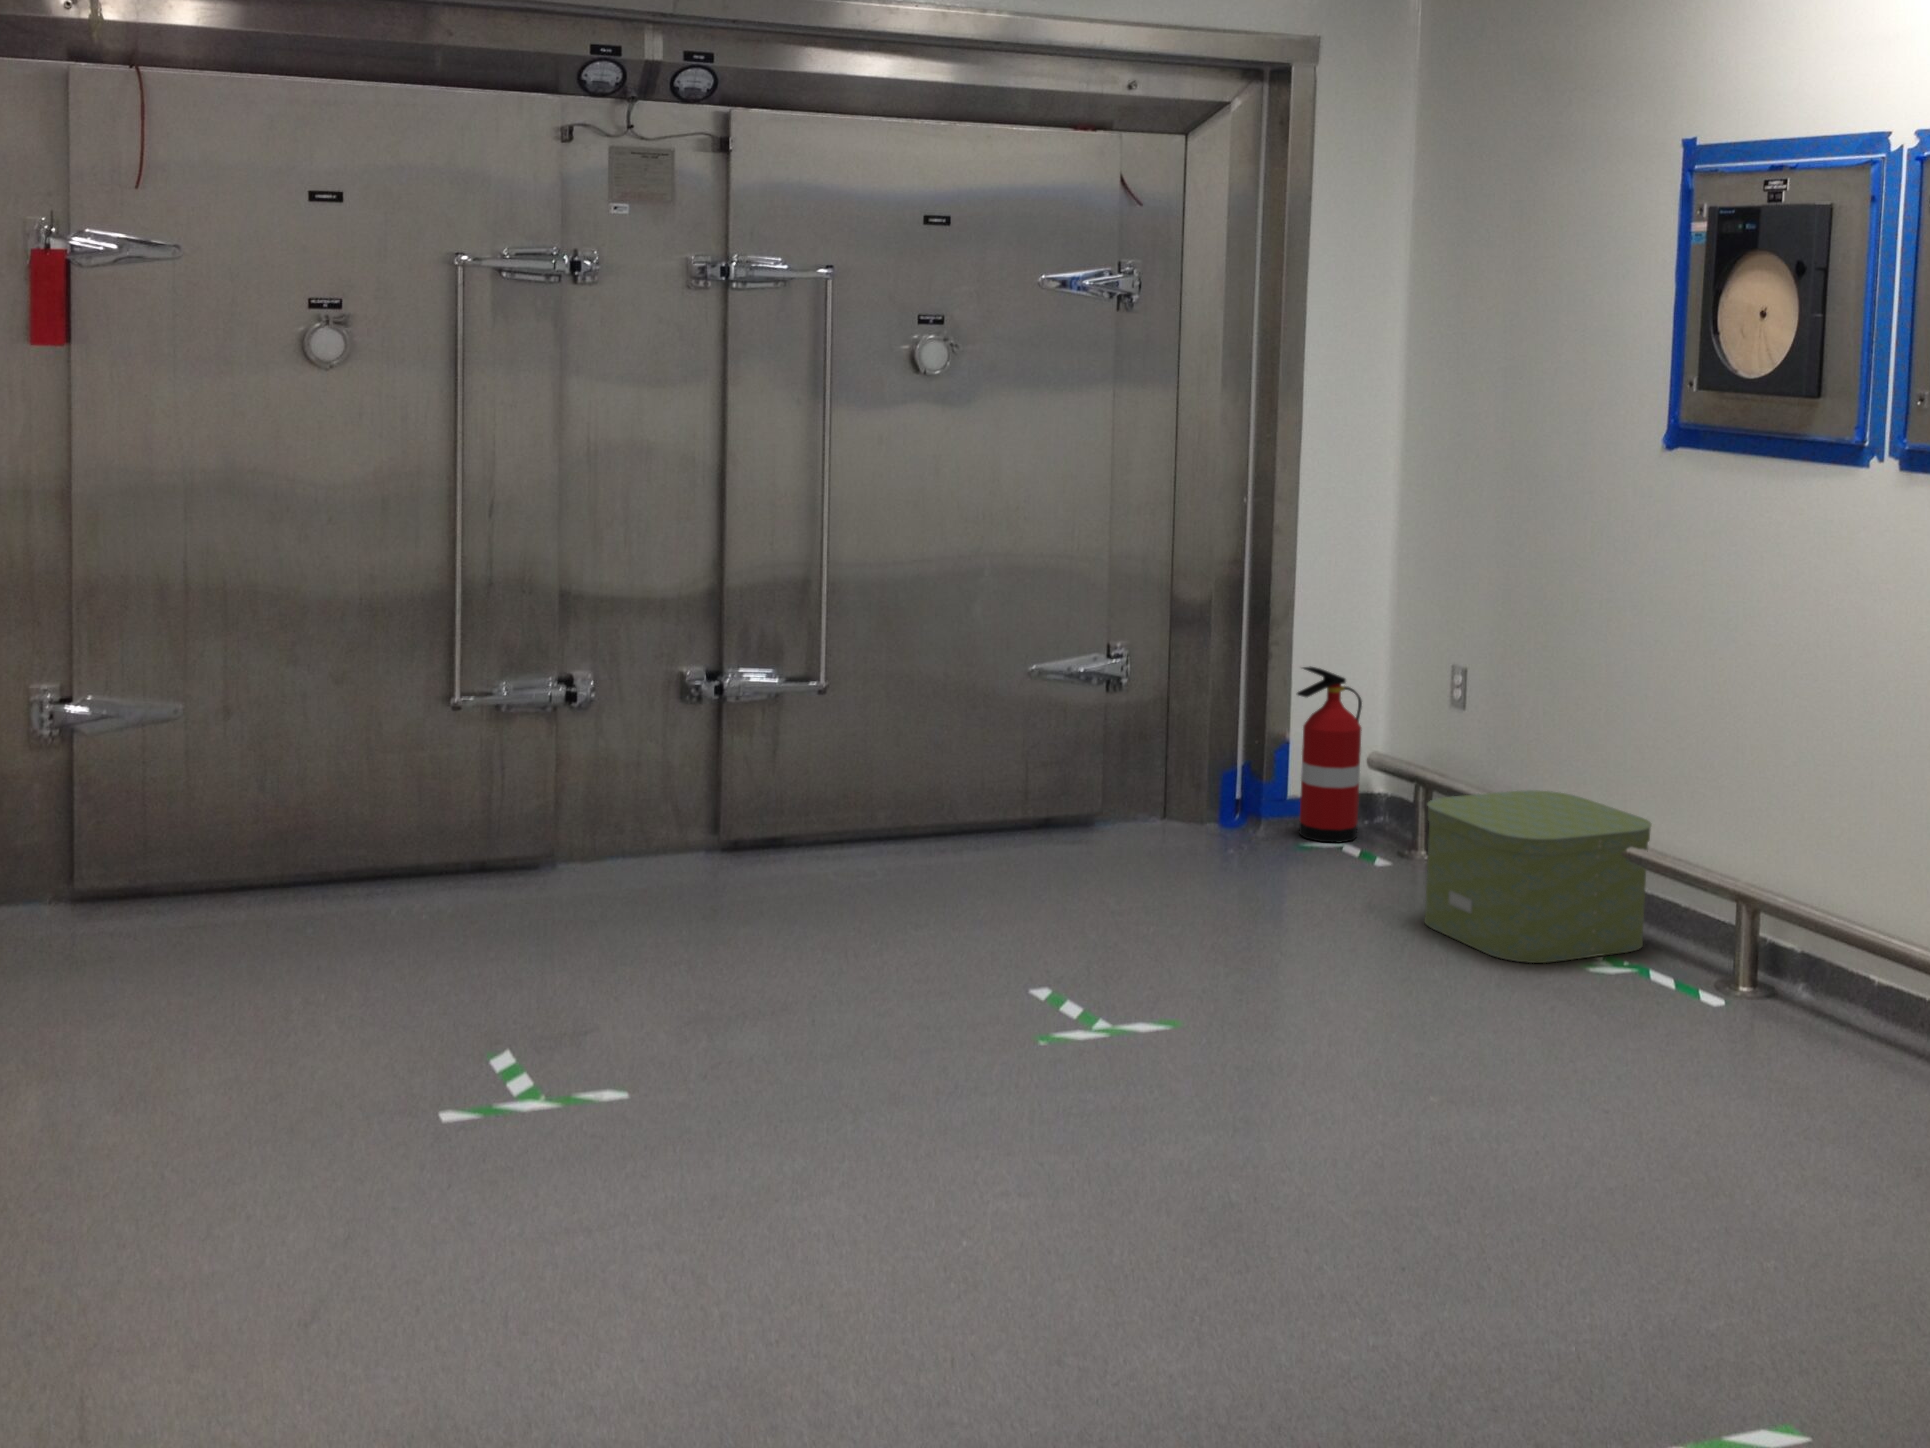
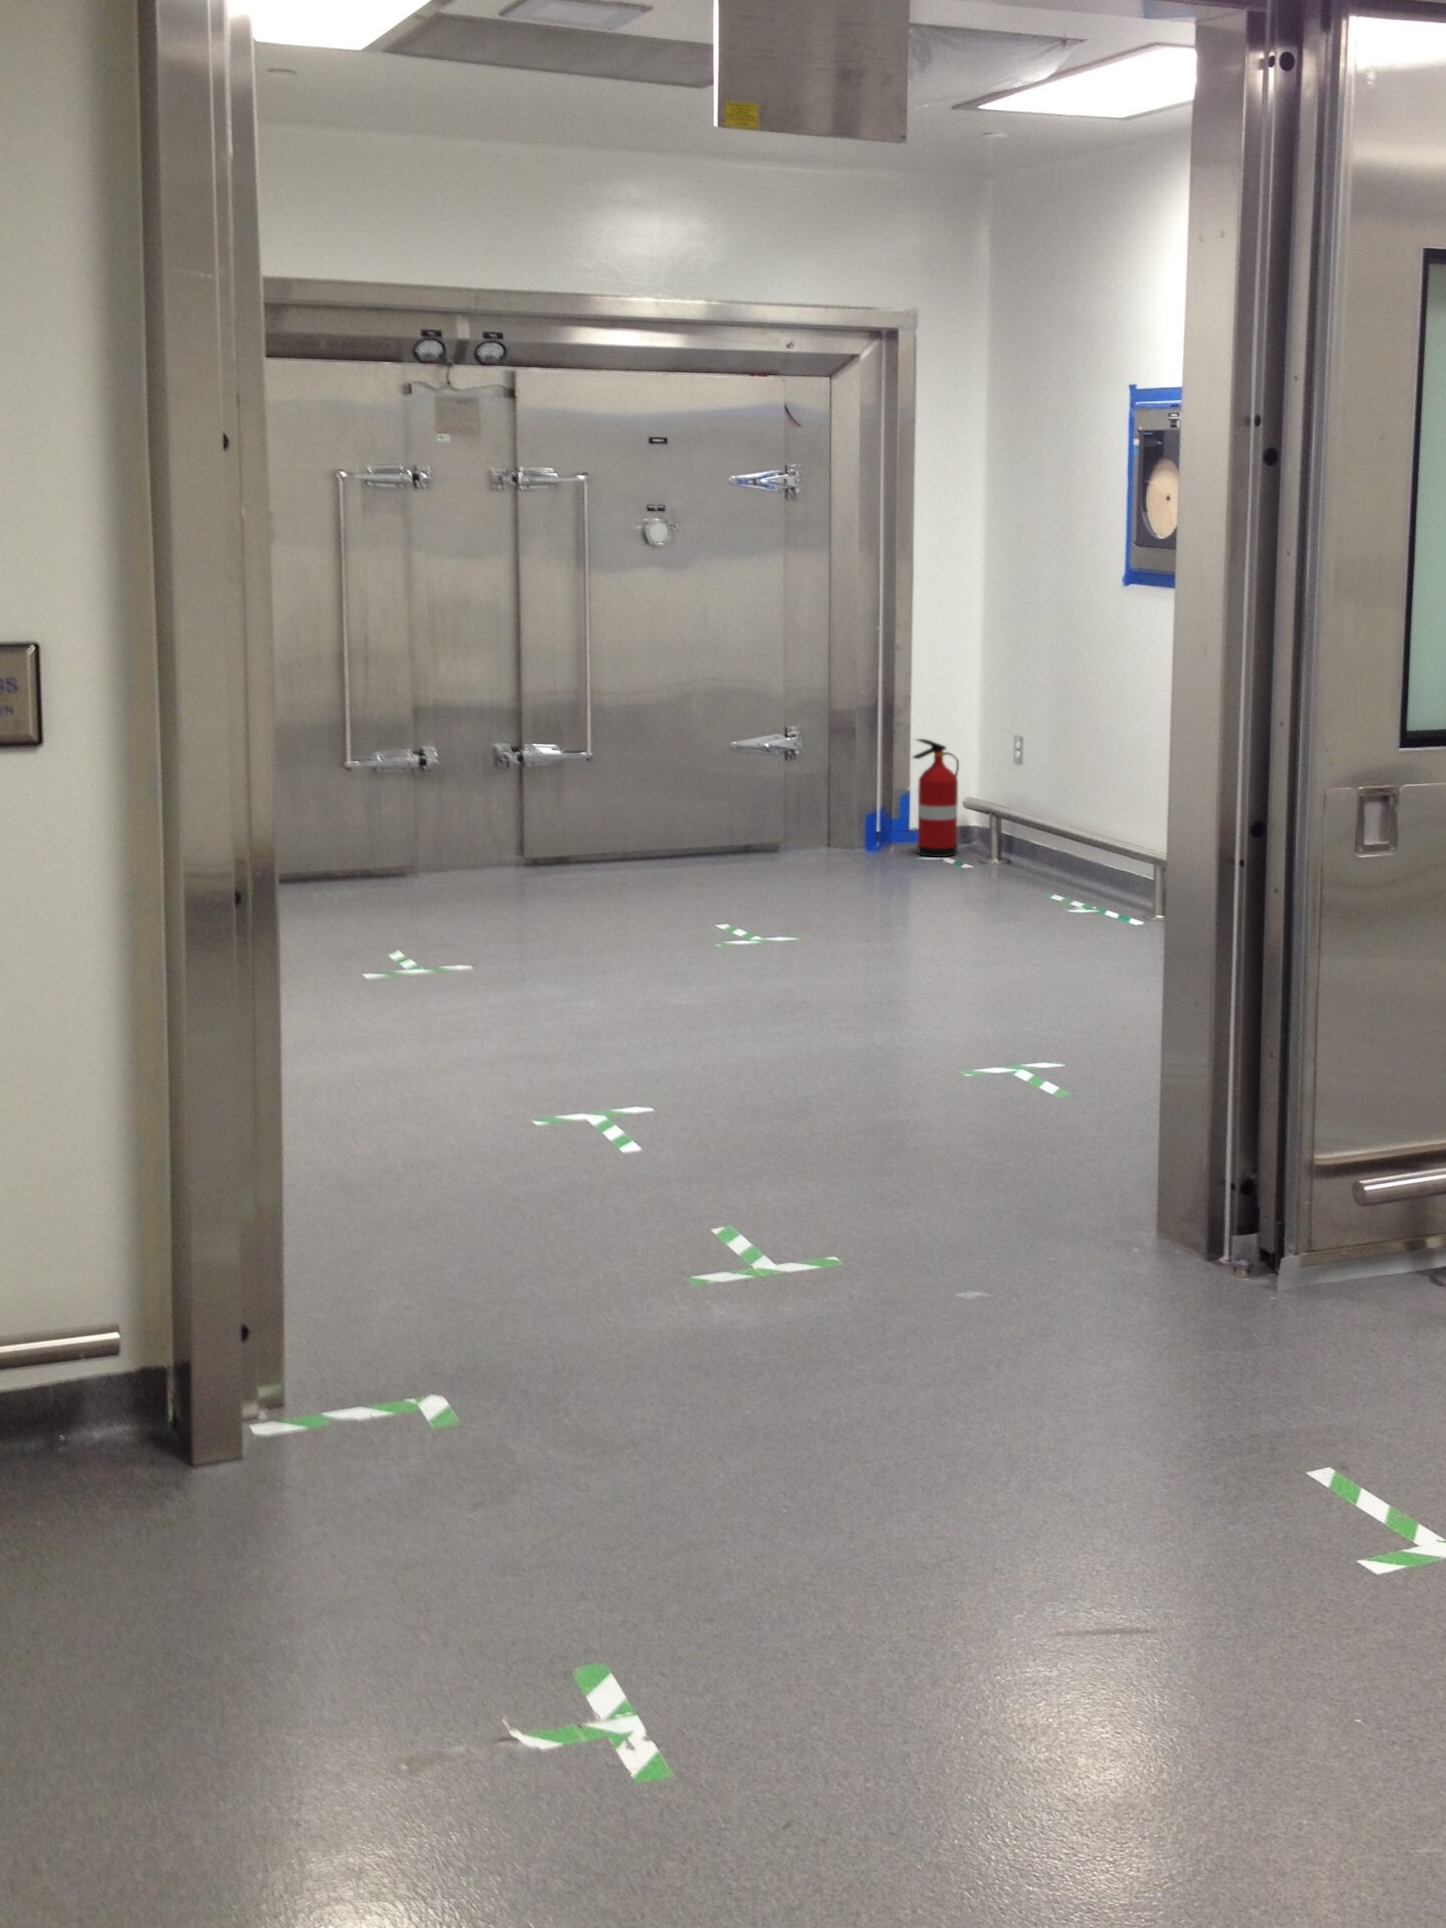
storage box: present [1424,790,1651,963] -> none [978,810,1117,910]

